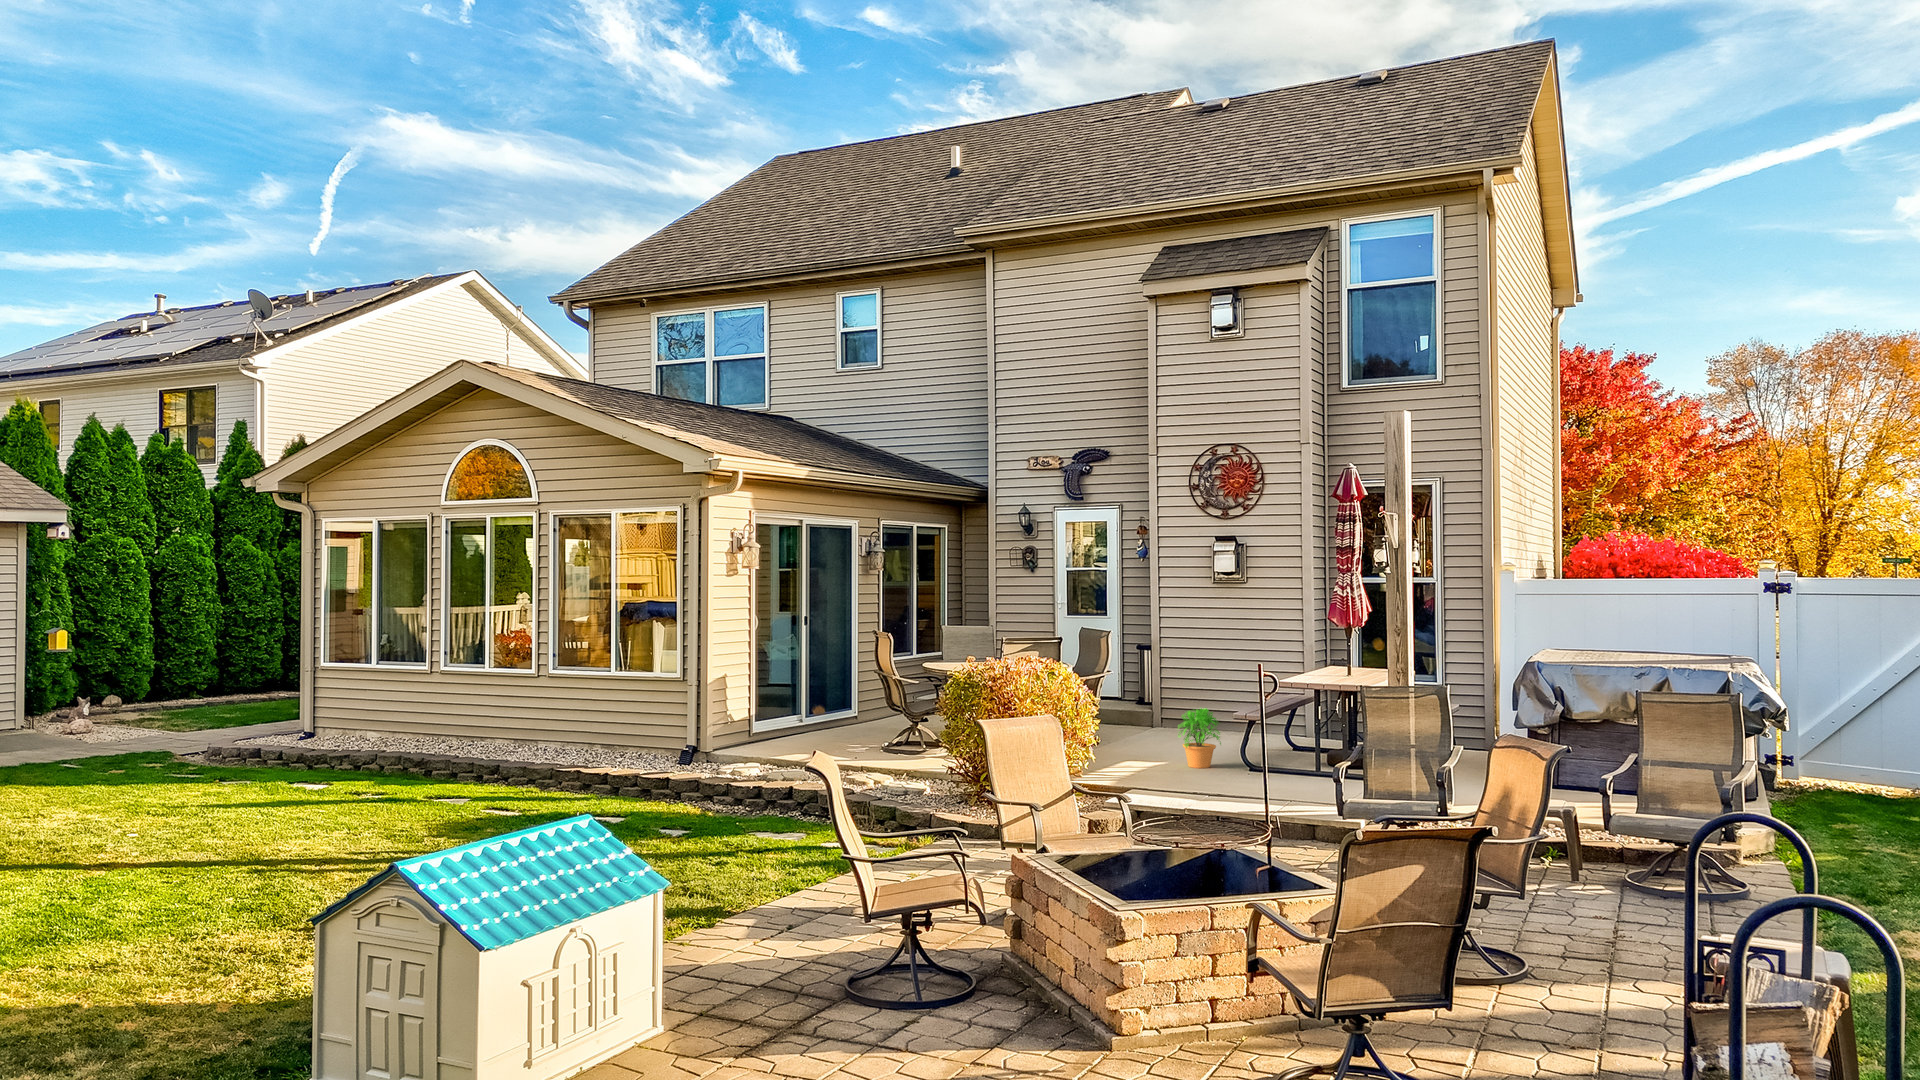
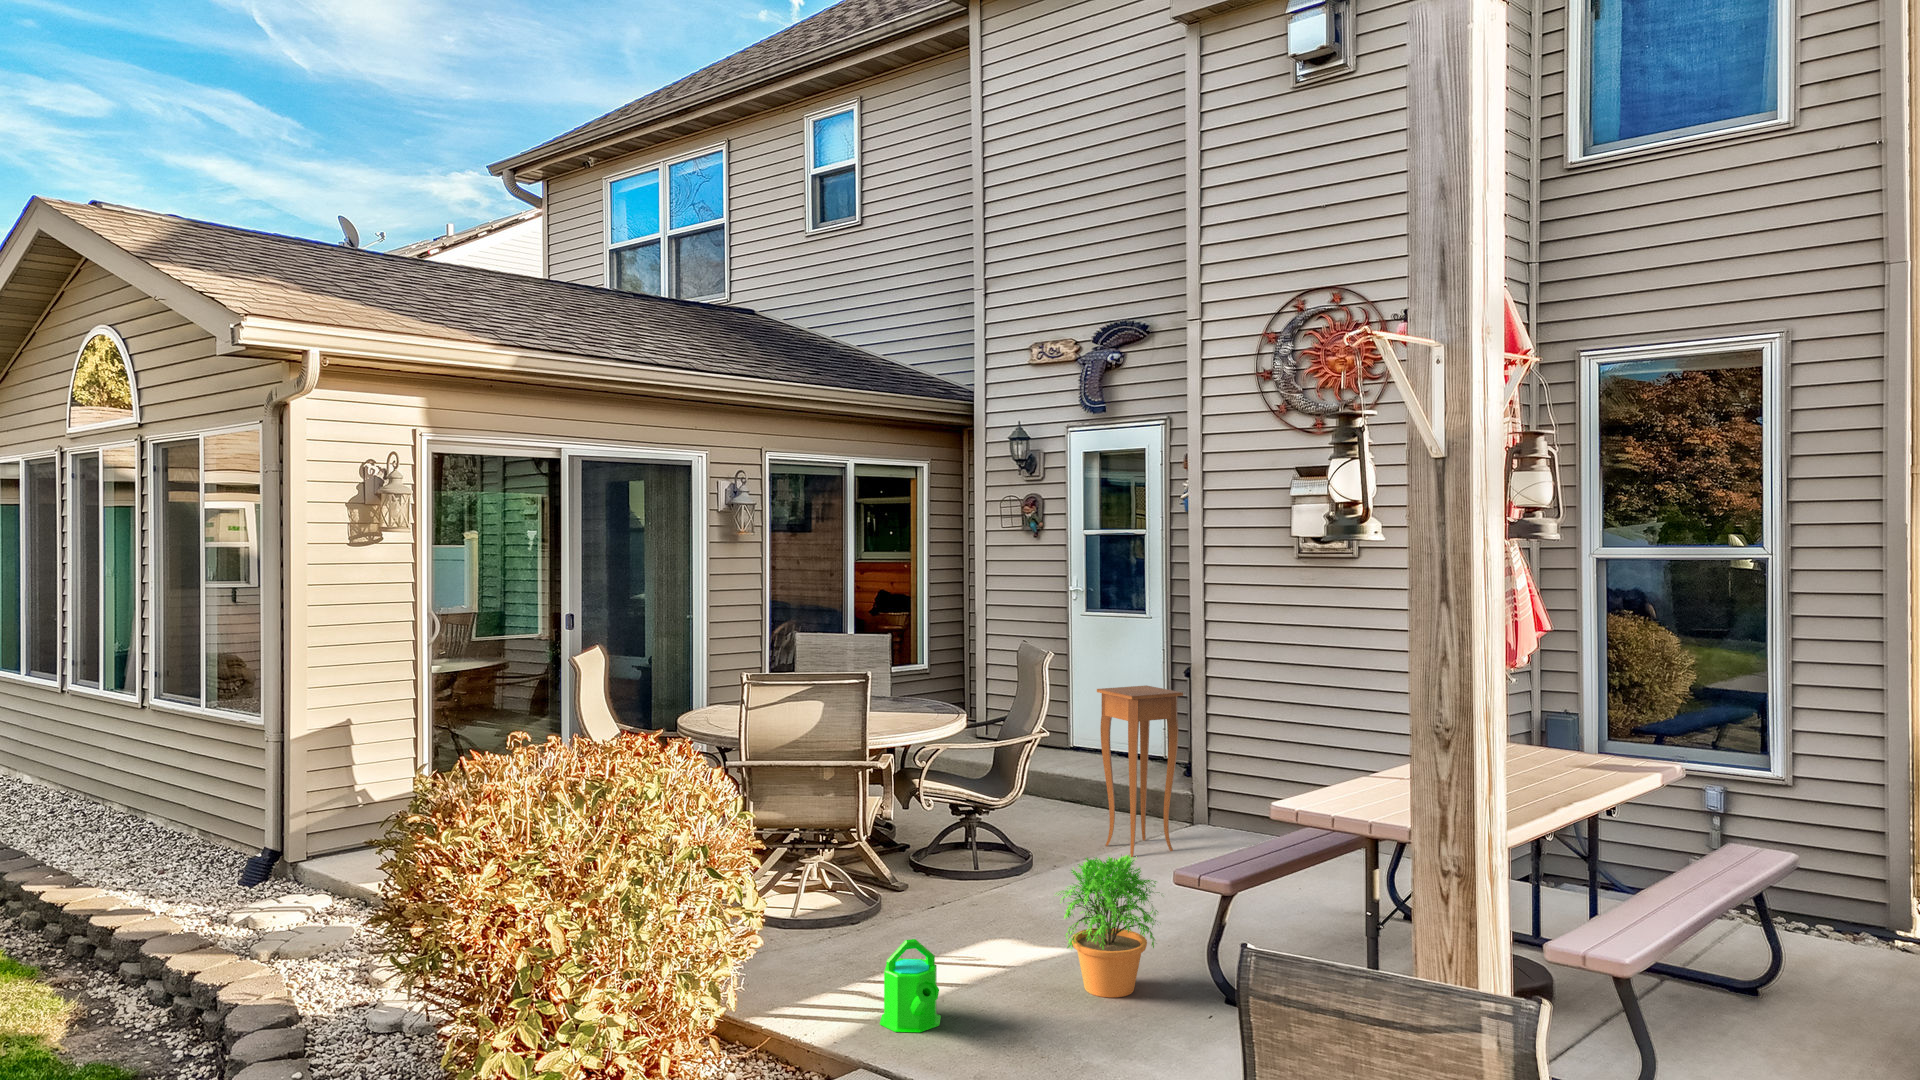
side table: none [1119,652,1165,739] -> present [1097,685,1183,857]
watering can: none [1119,740,1156,777] -> present [880,939,941,1032]

